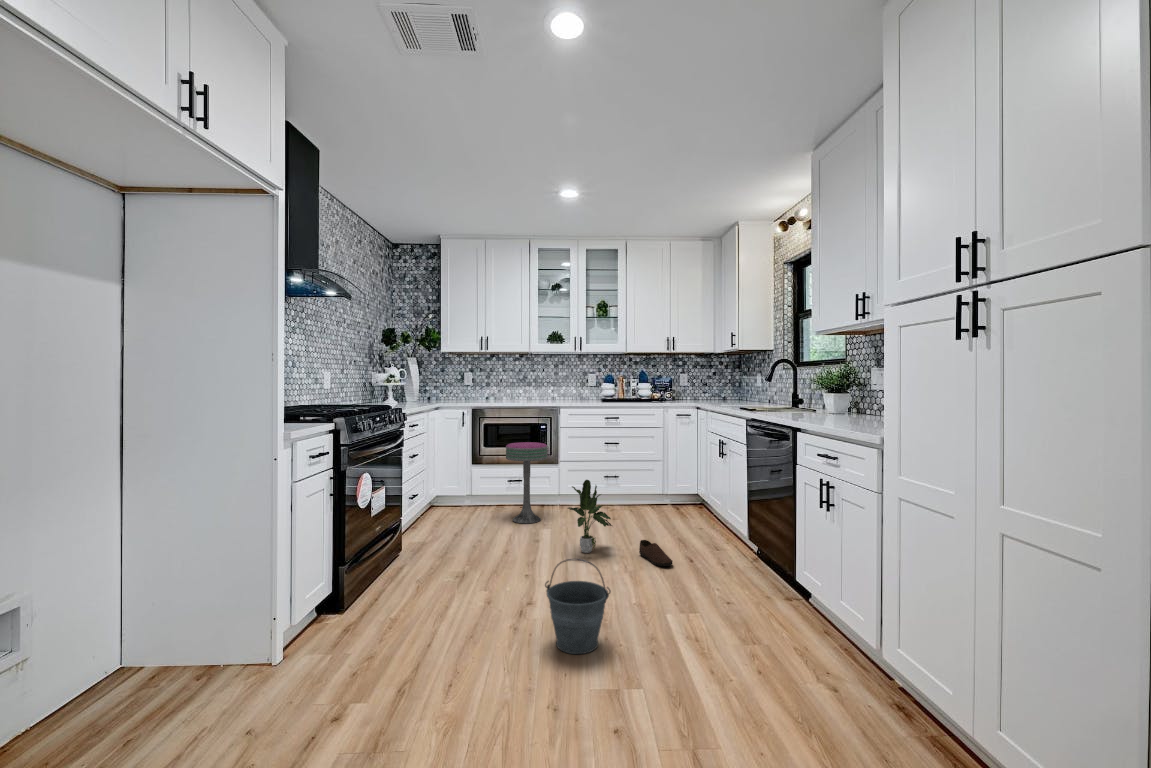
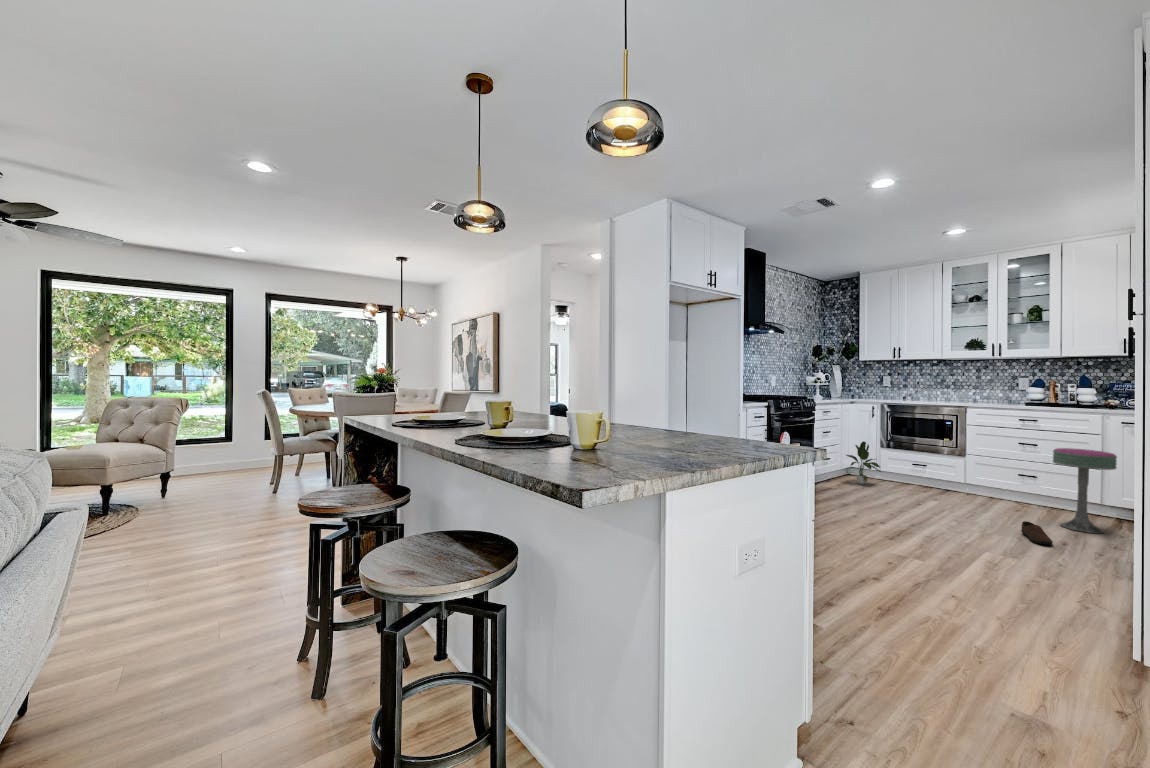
bar stool: present [506,442,547,523] -> present [1053,448,1117,533]
potted plant: present [568,480,612,553] -> present [847,441,881,485]
bucket: present [545,559,611,654] -> none [886,497,935,557]

